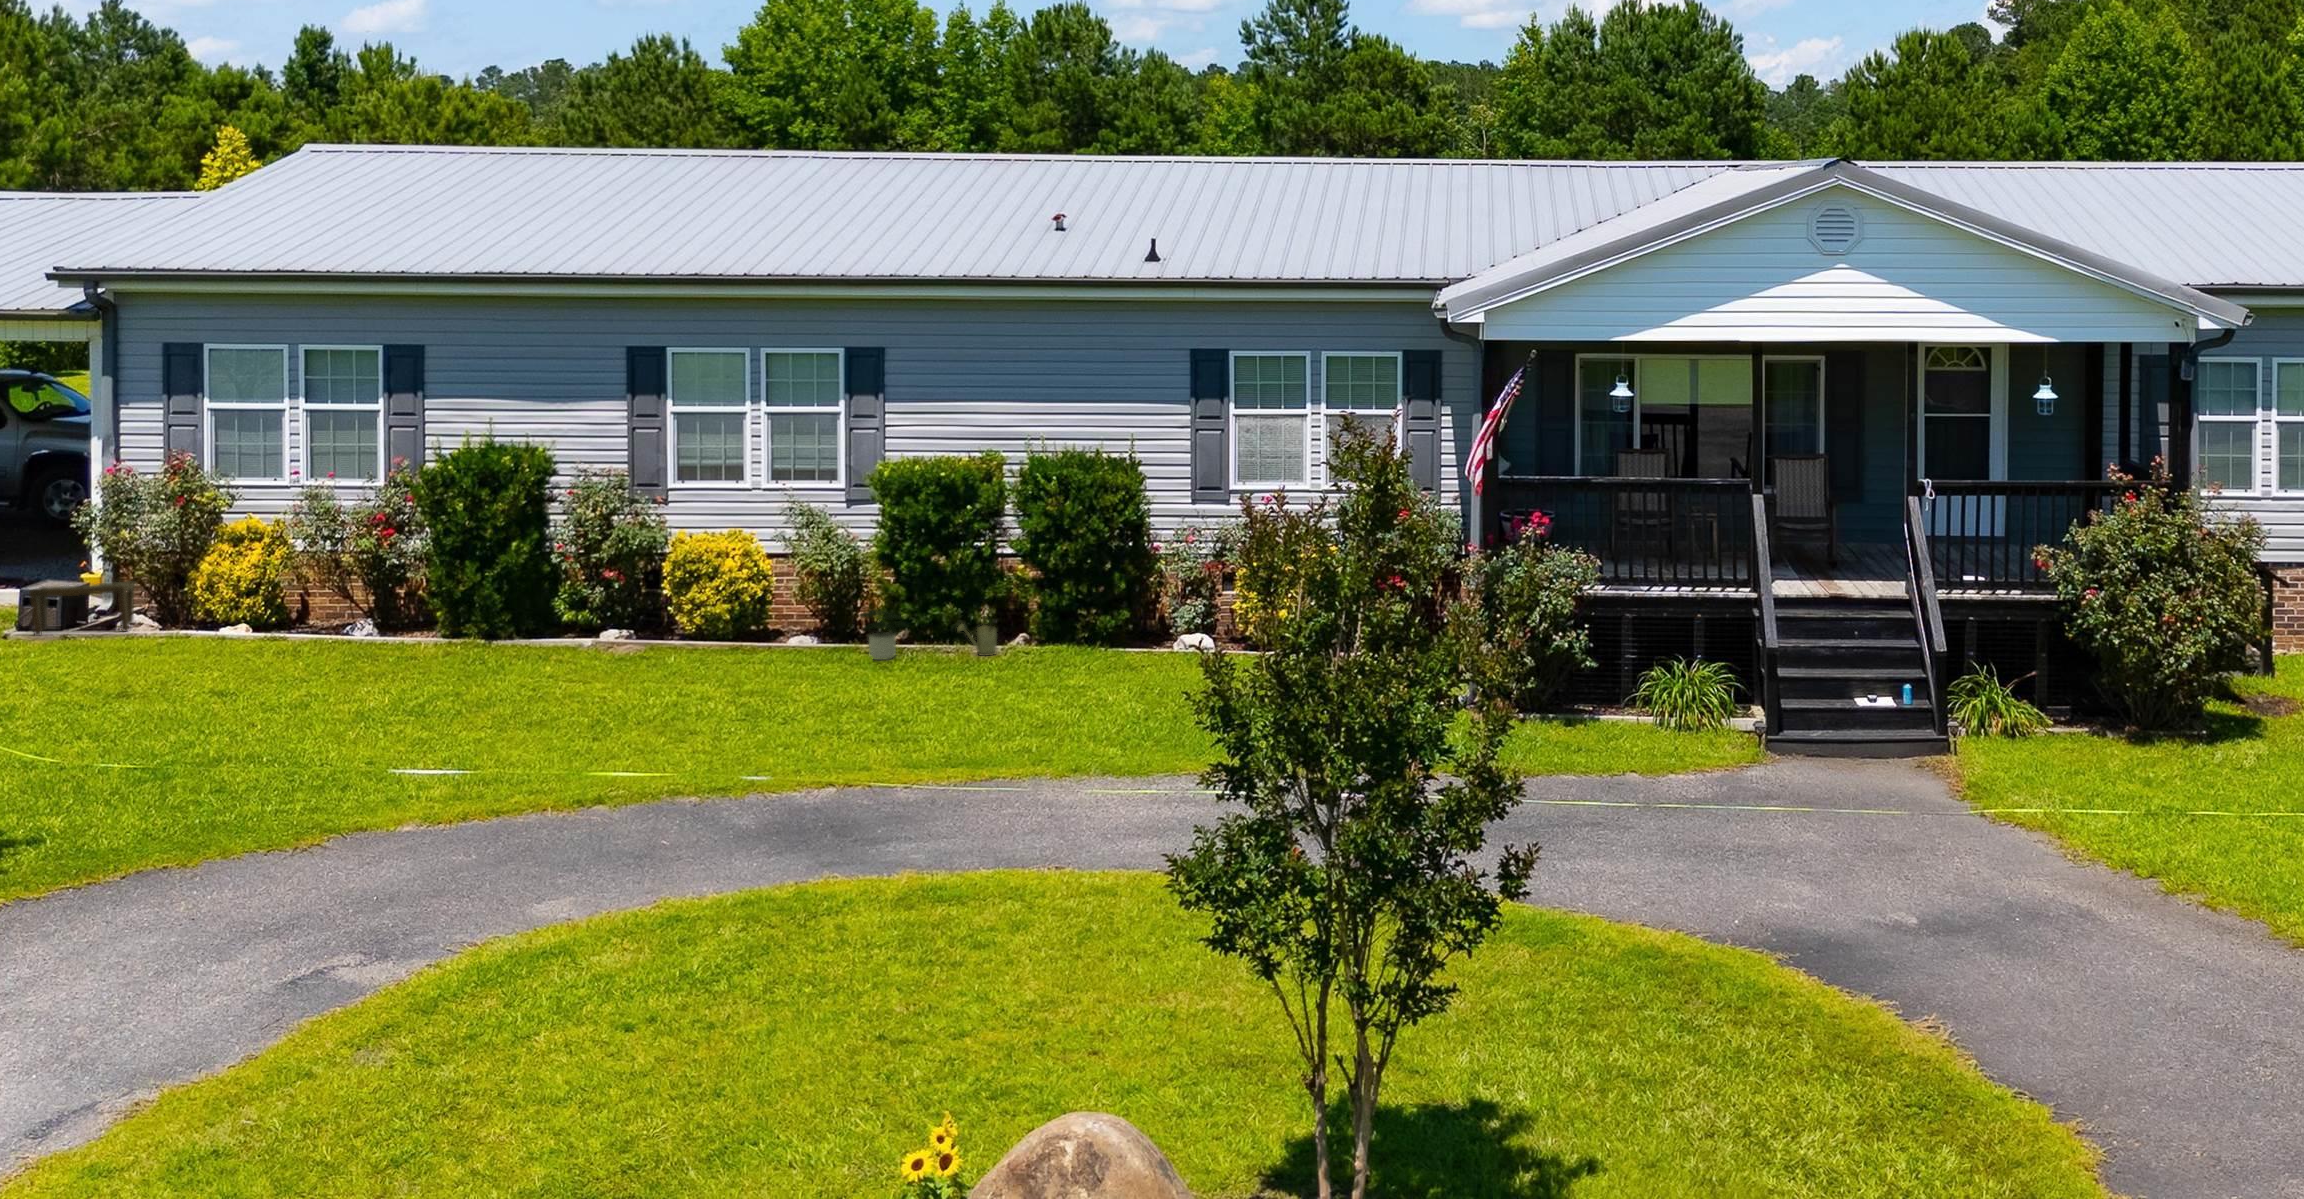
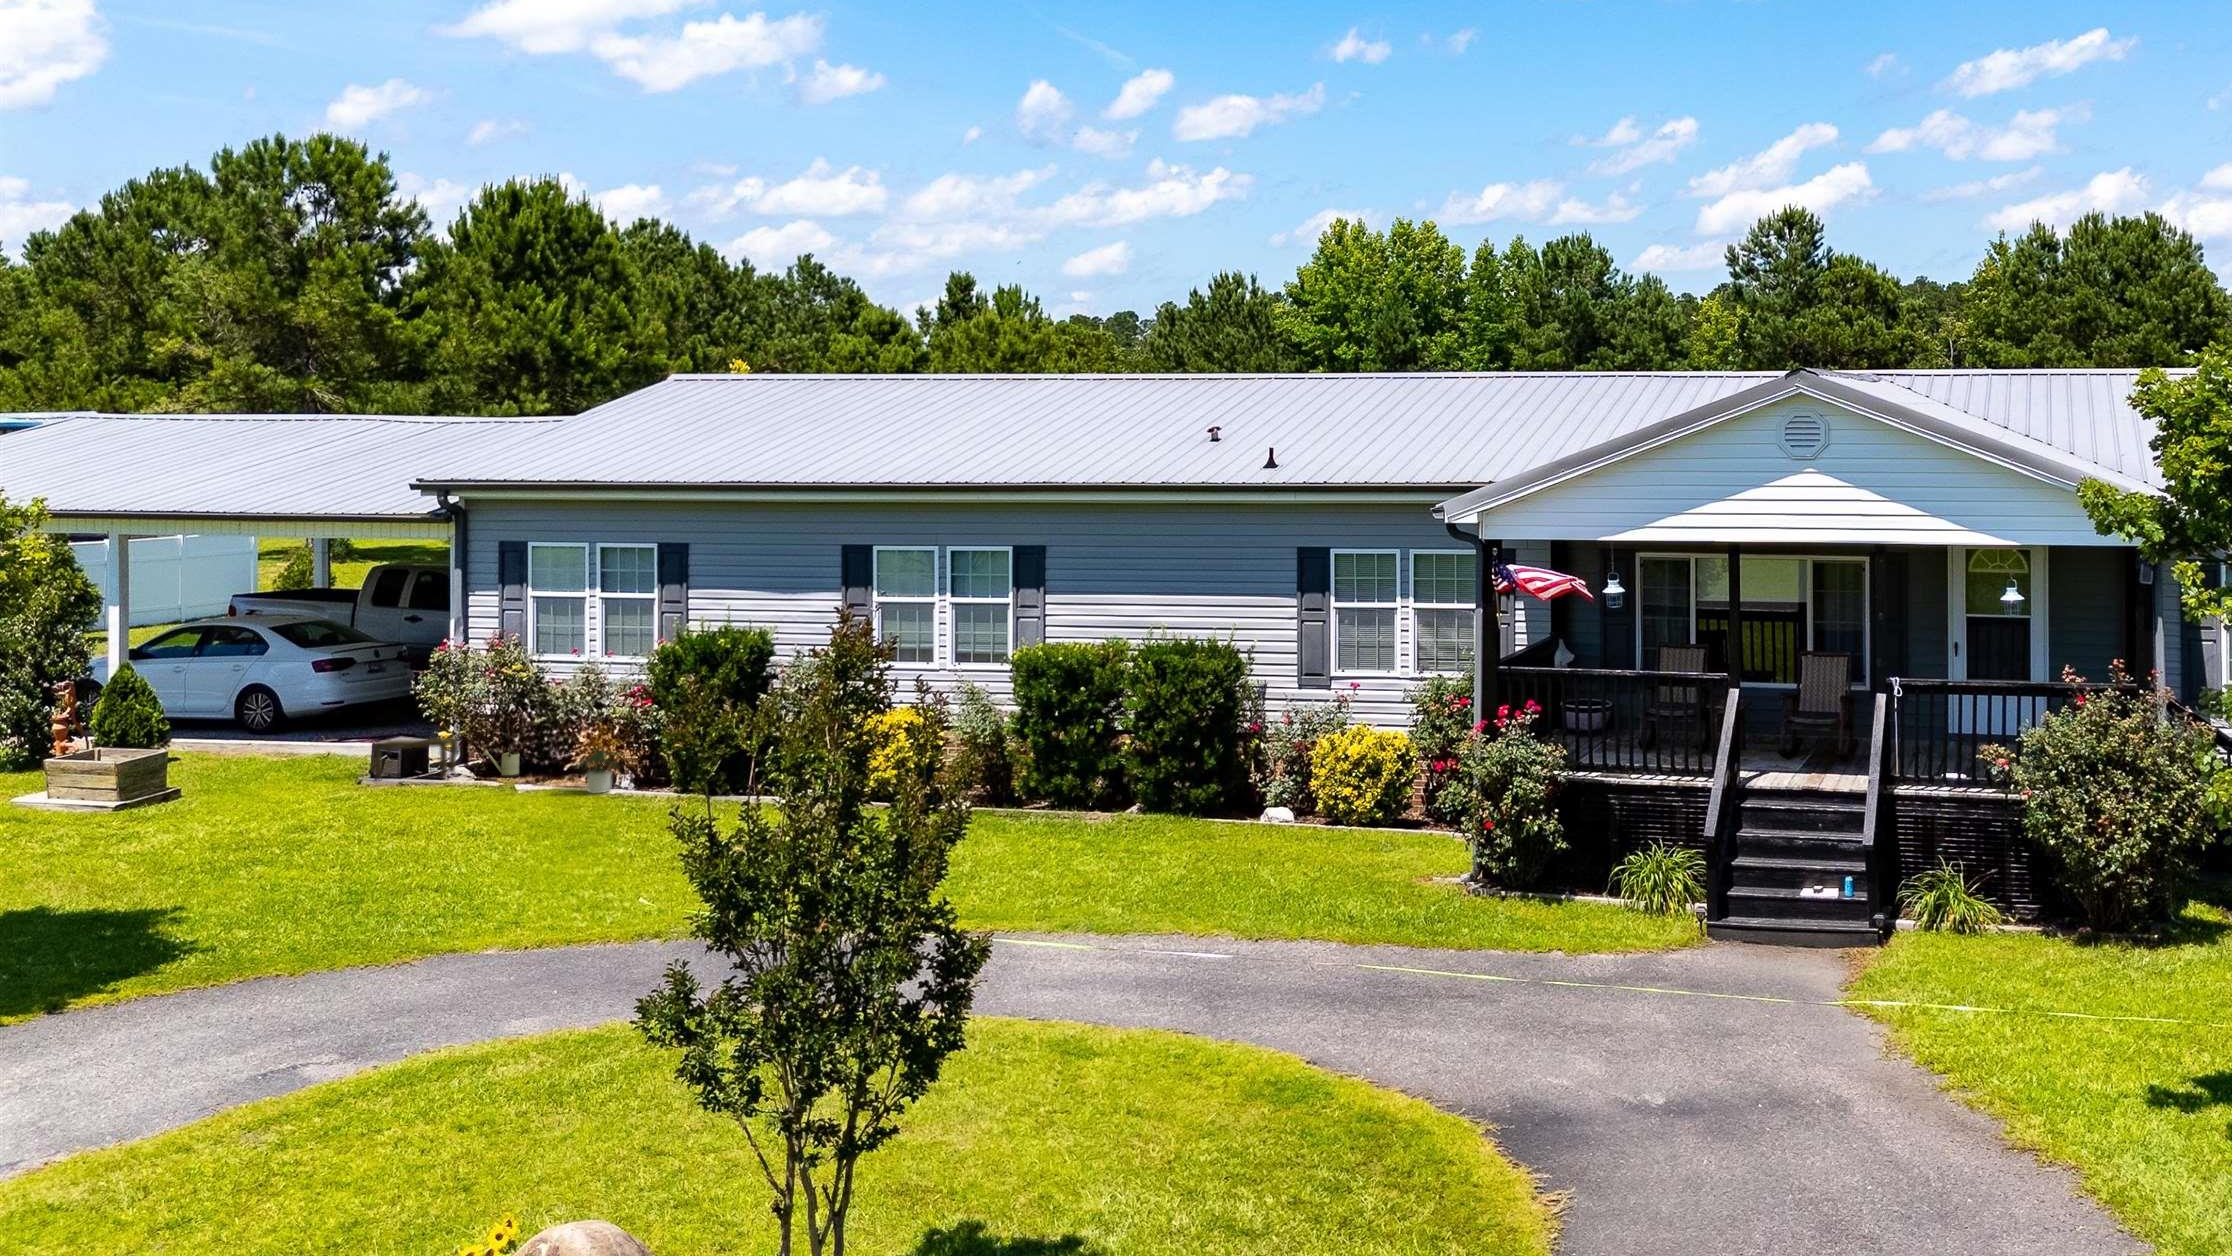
potted plant: present [859,610,909,660] -> present [573,749,621,794]
watering can: present [958,624,997,656] -> present [482,744,520,777]

